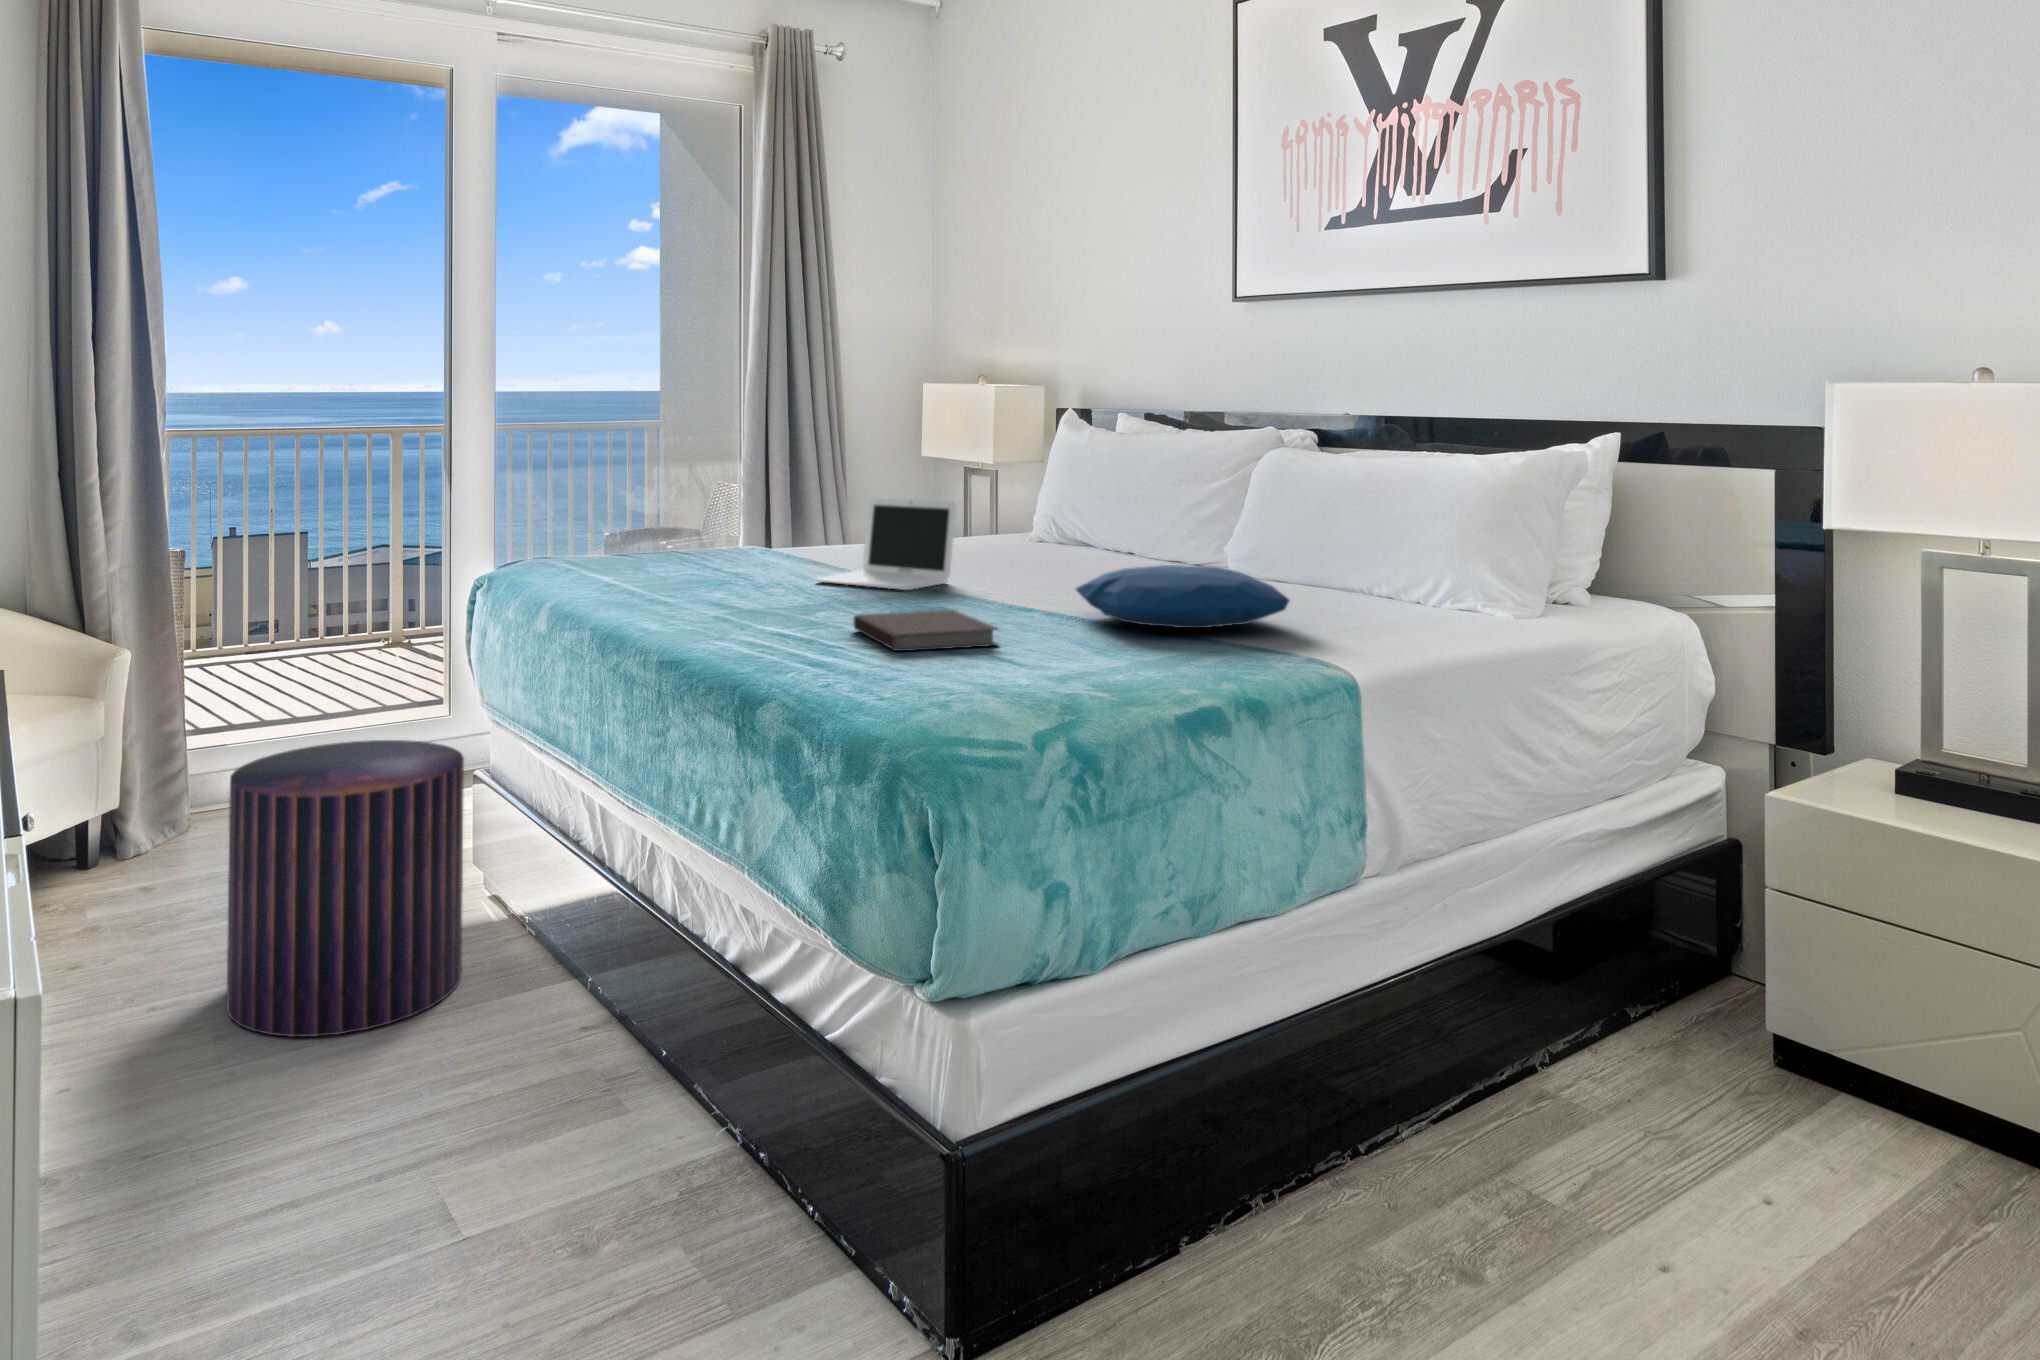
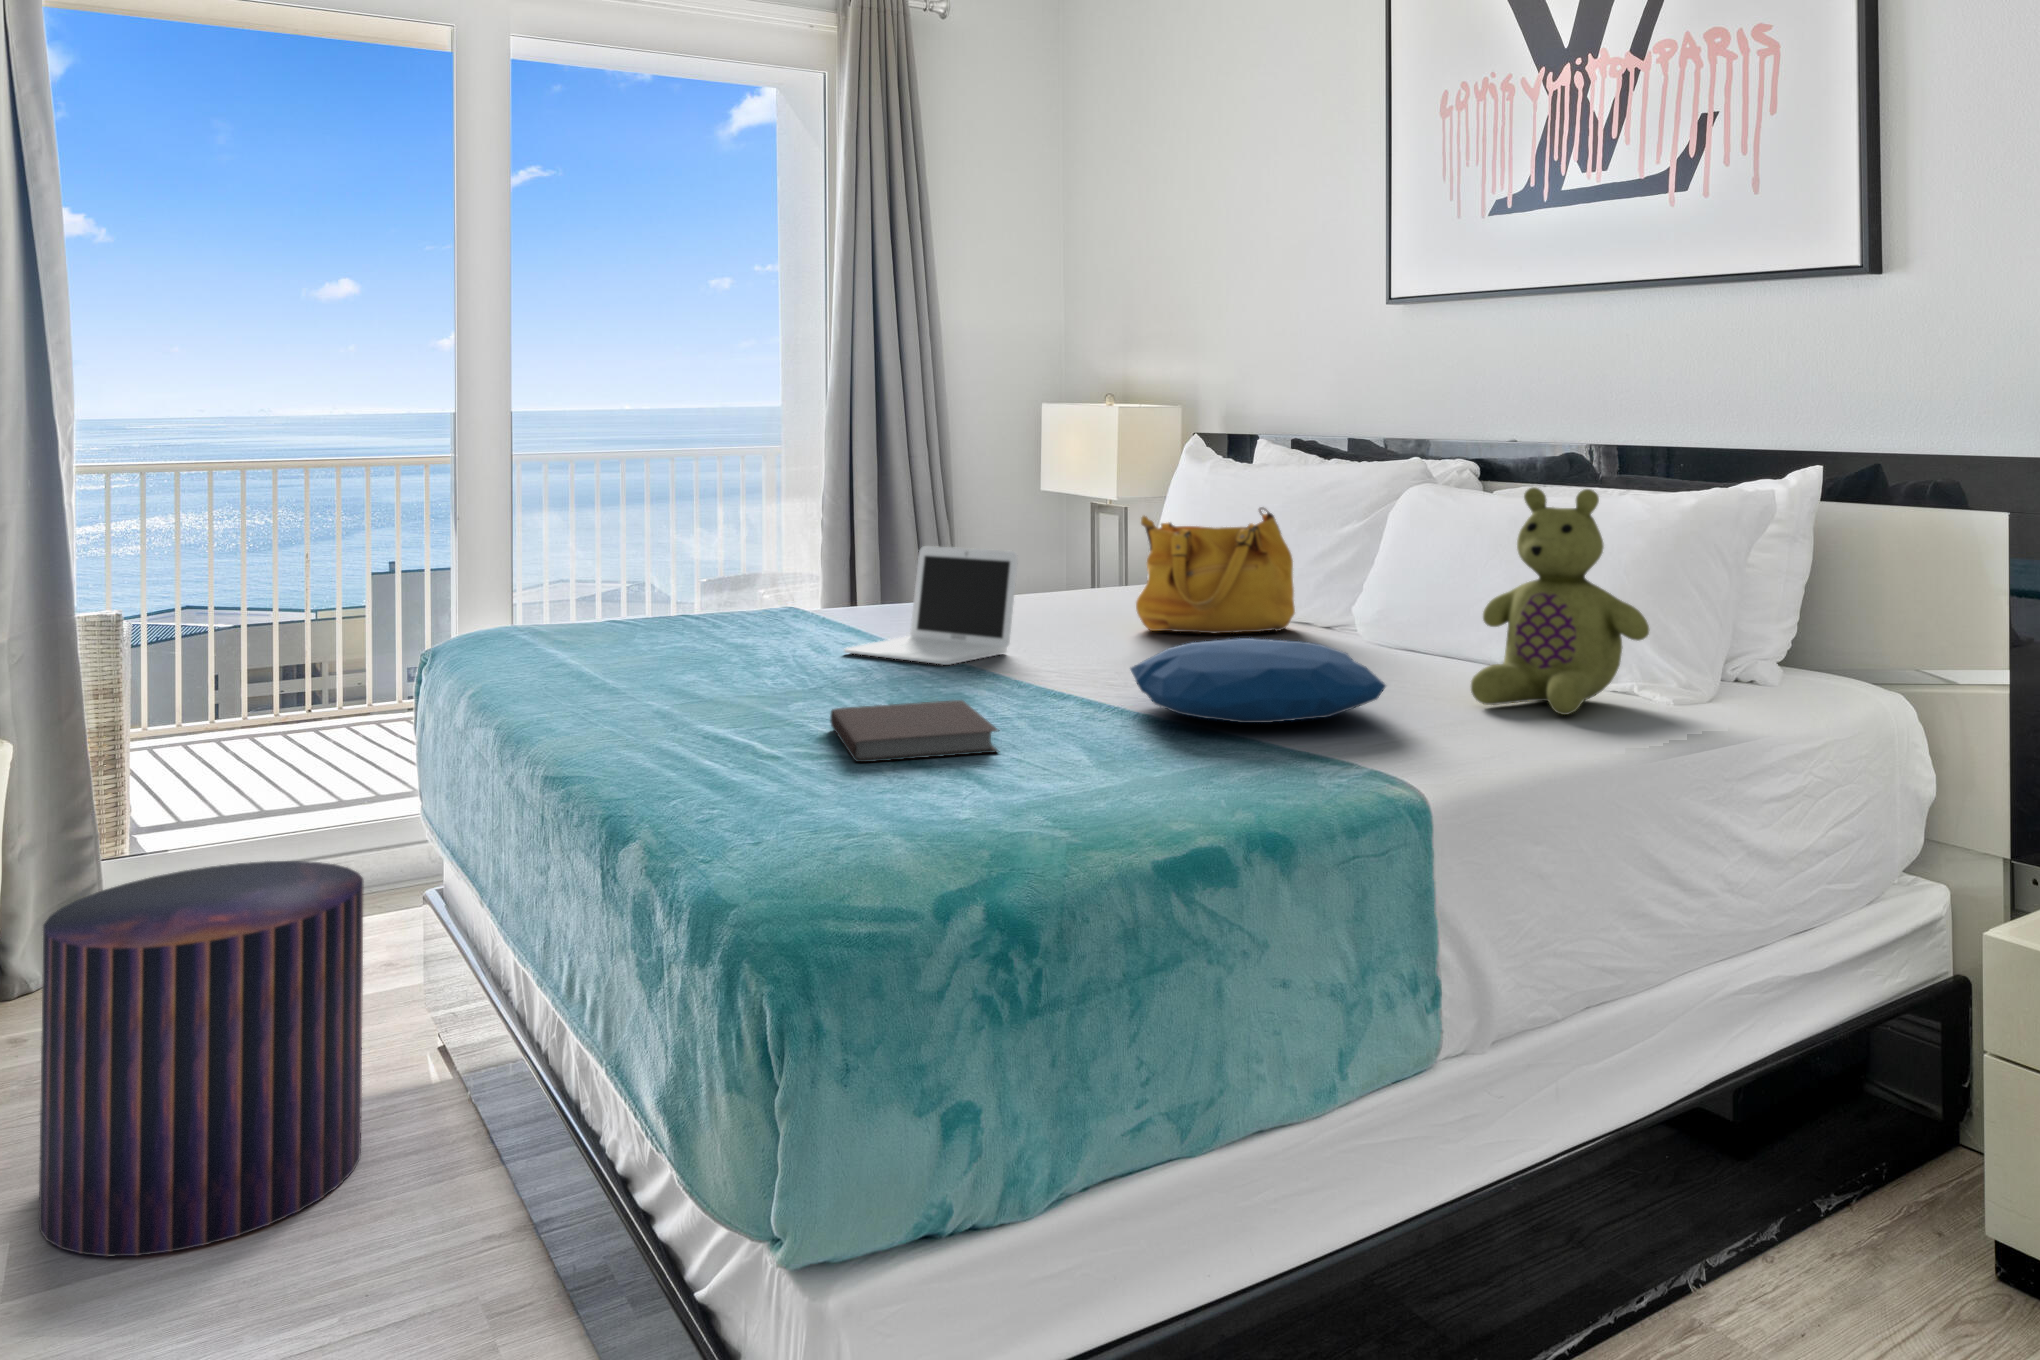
stuffed bear: none [1348,447,1492,625] -> present [1471,487,1649,715]
handbag: none [1040,468,1170,571] -> present [1136,507,1295,633]

